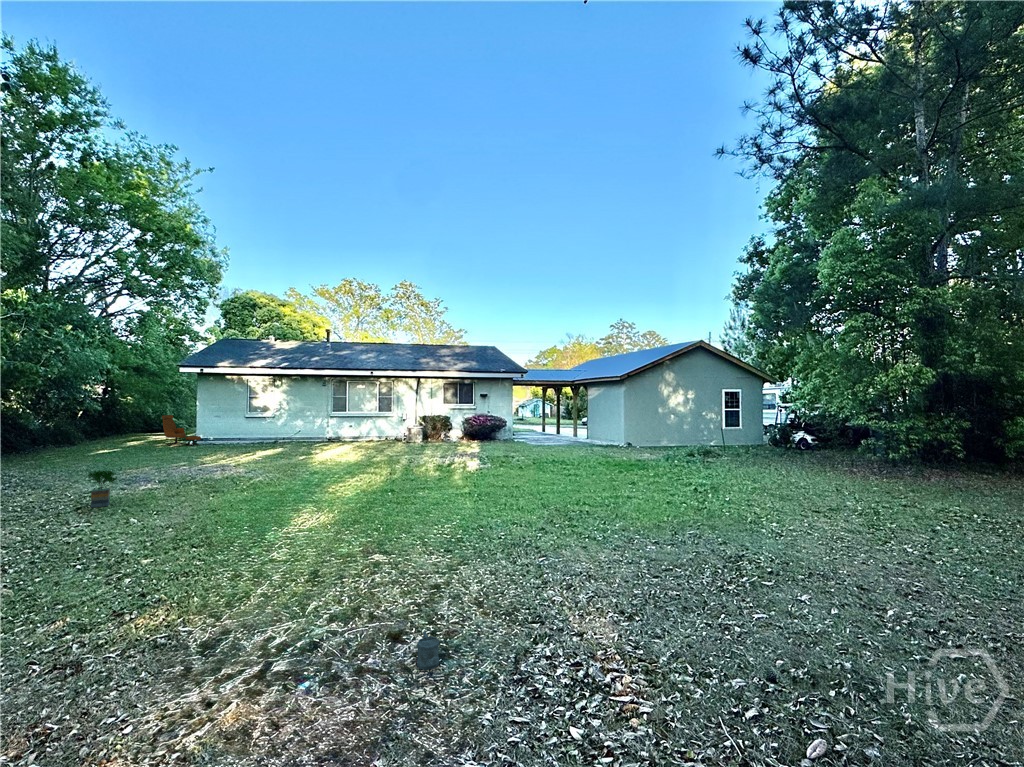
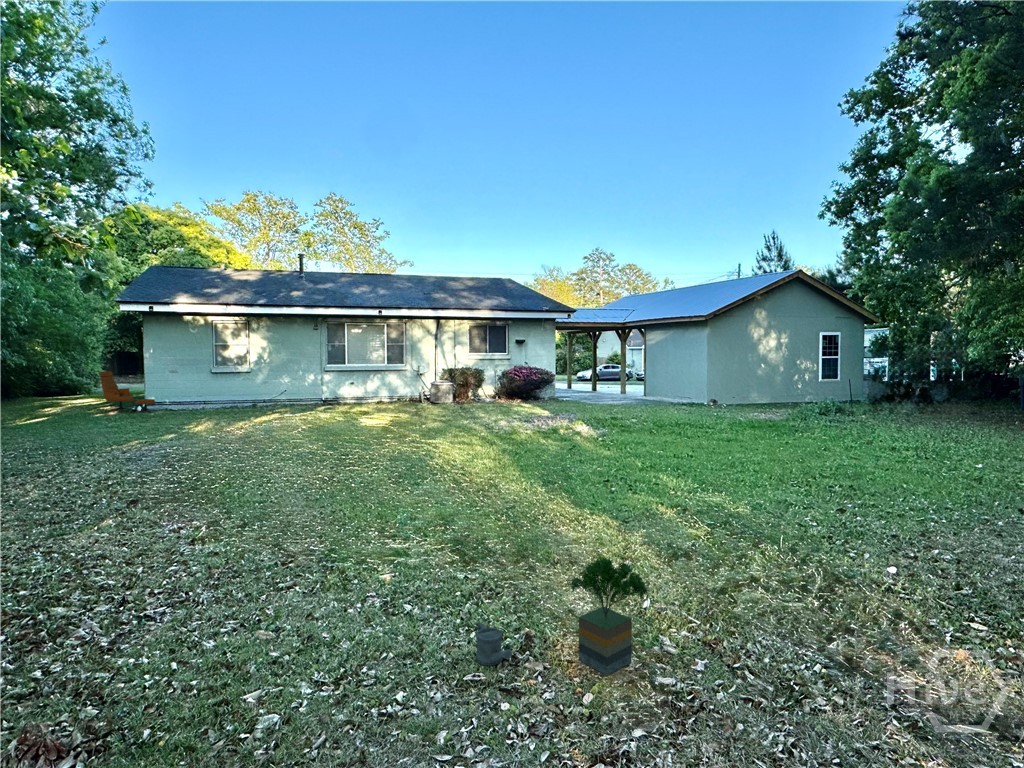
potted tree: present [88,470,116,507] -> present [570,558,650,675]
watering can: present [417,632,440,670] -> present [476,623,511,666]

